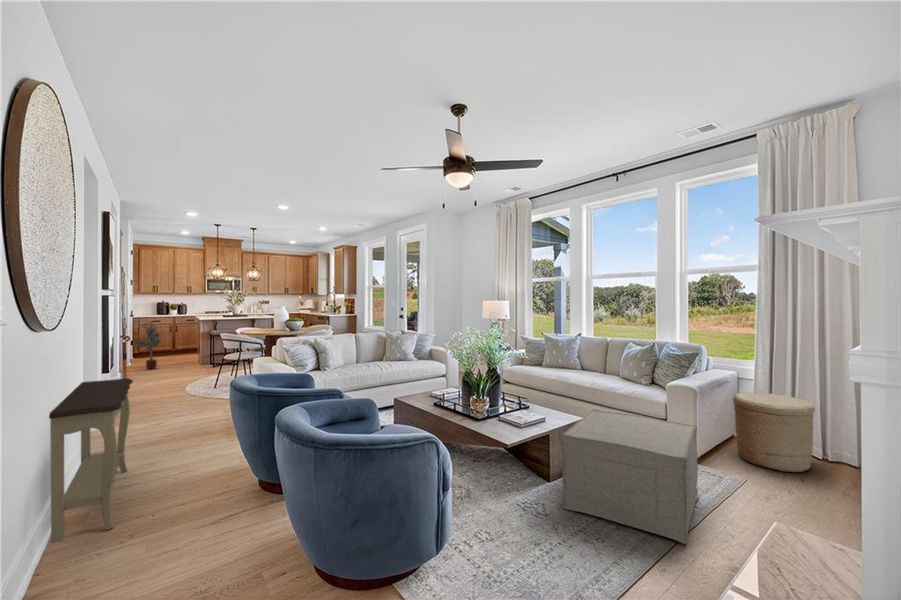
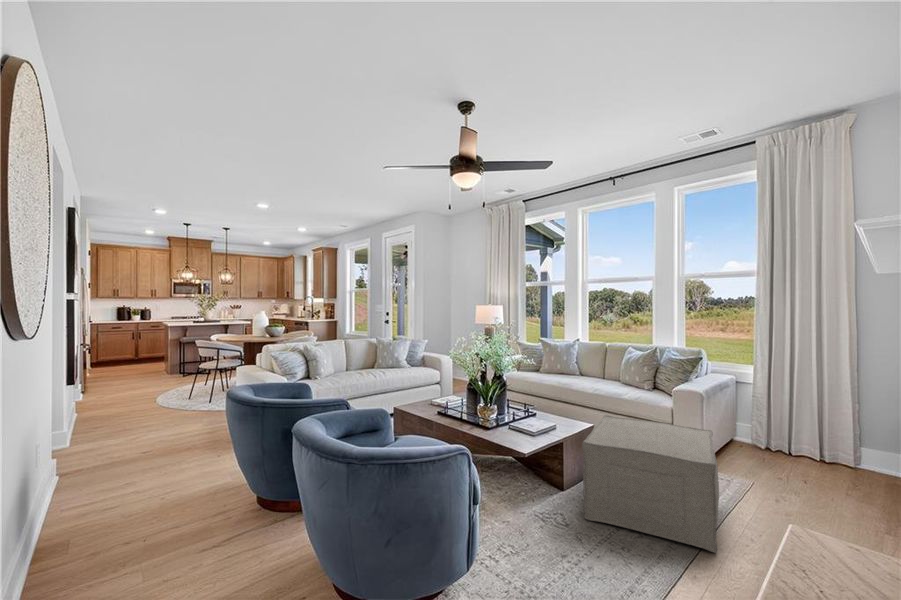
potted tree: present [134,323,161,369] -> none [94,328,128,379]
console table: present [49,378,133,543] -> none [22,389,110,580]
basket: present [733,392,815,472] -> none [736,396,816,474]

